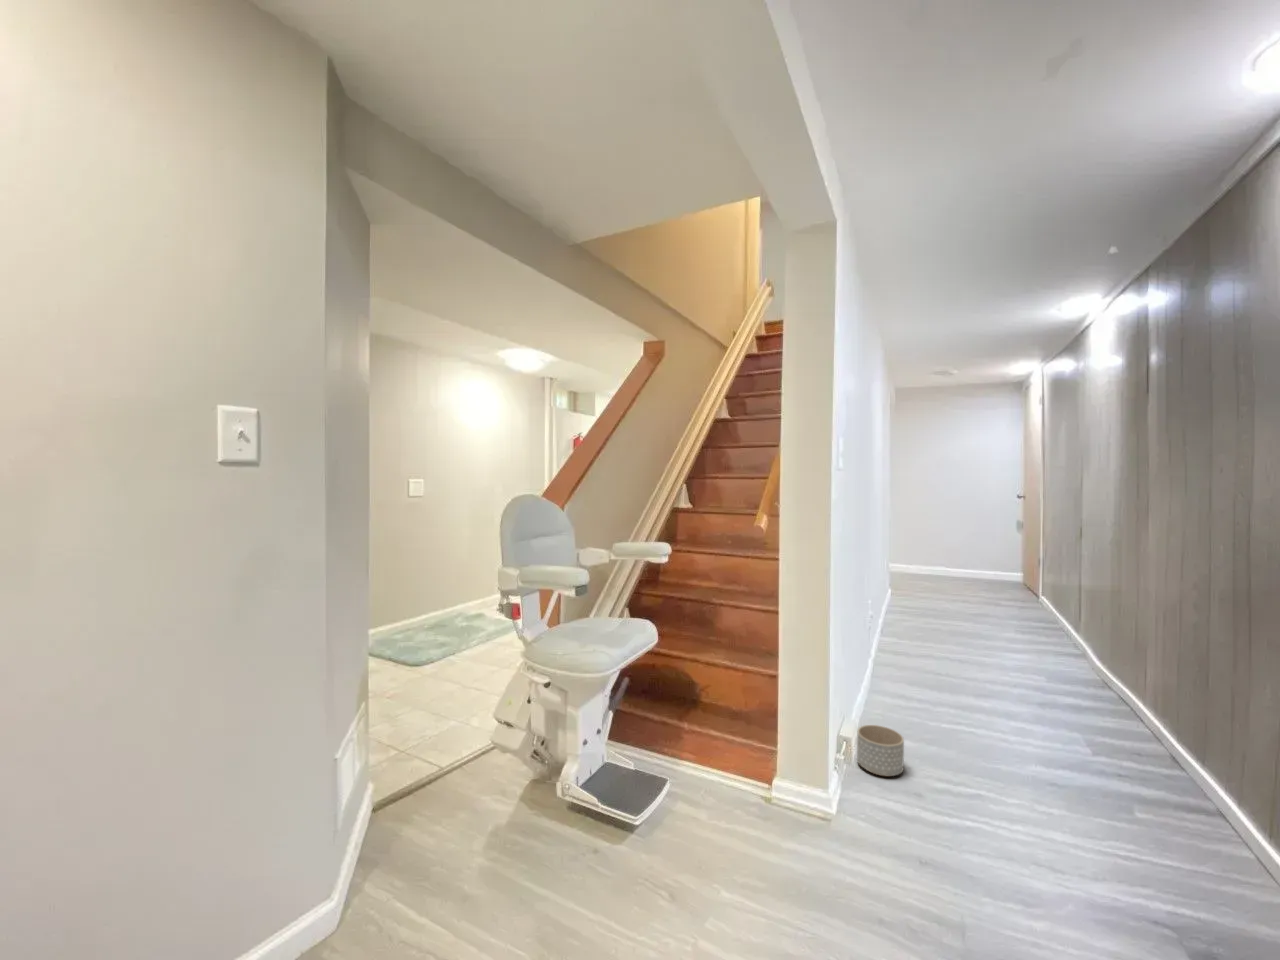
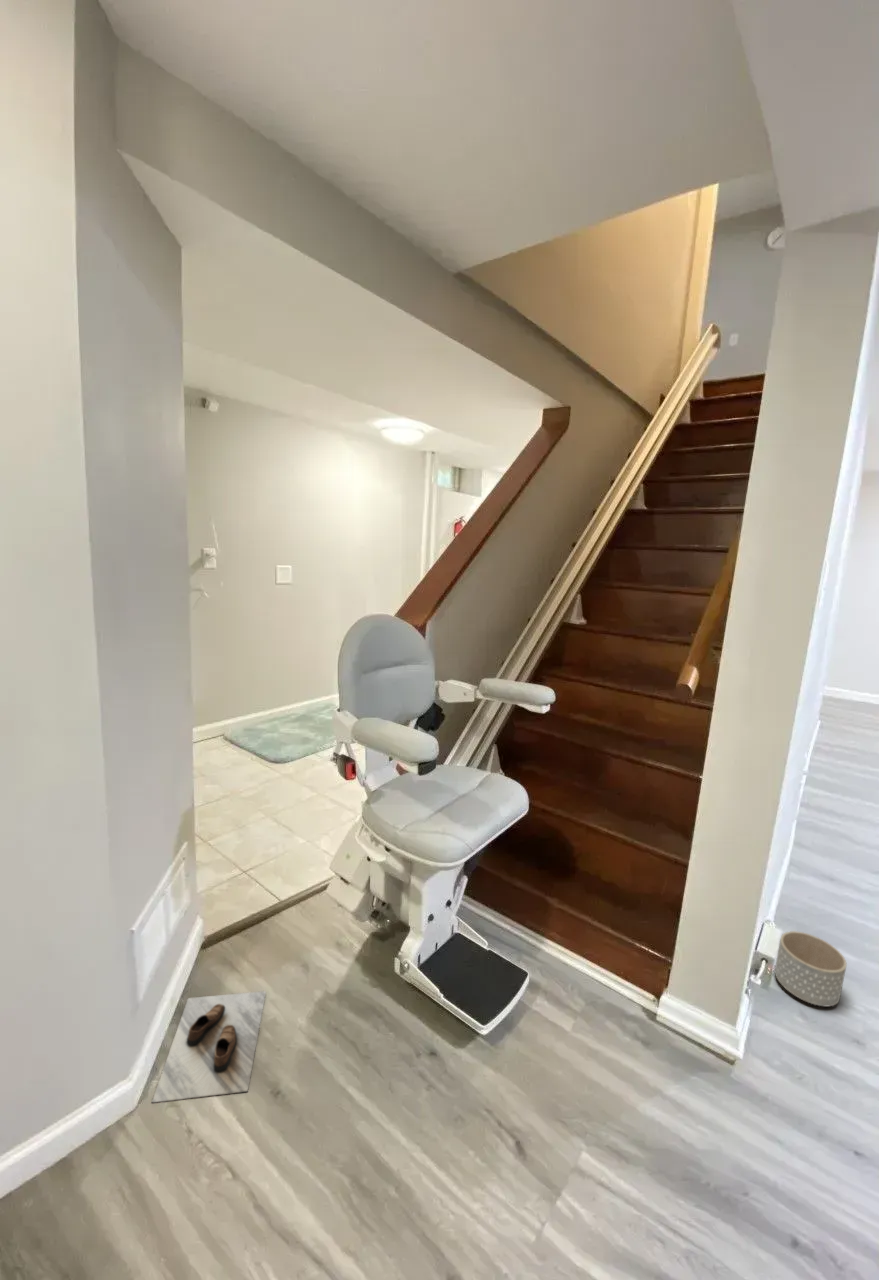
shoe: none [356,827,444,915] -> present [152,991,266,1103]

